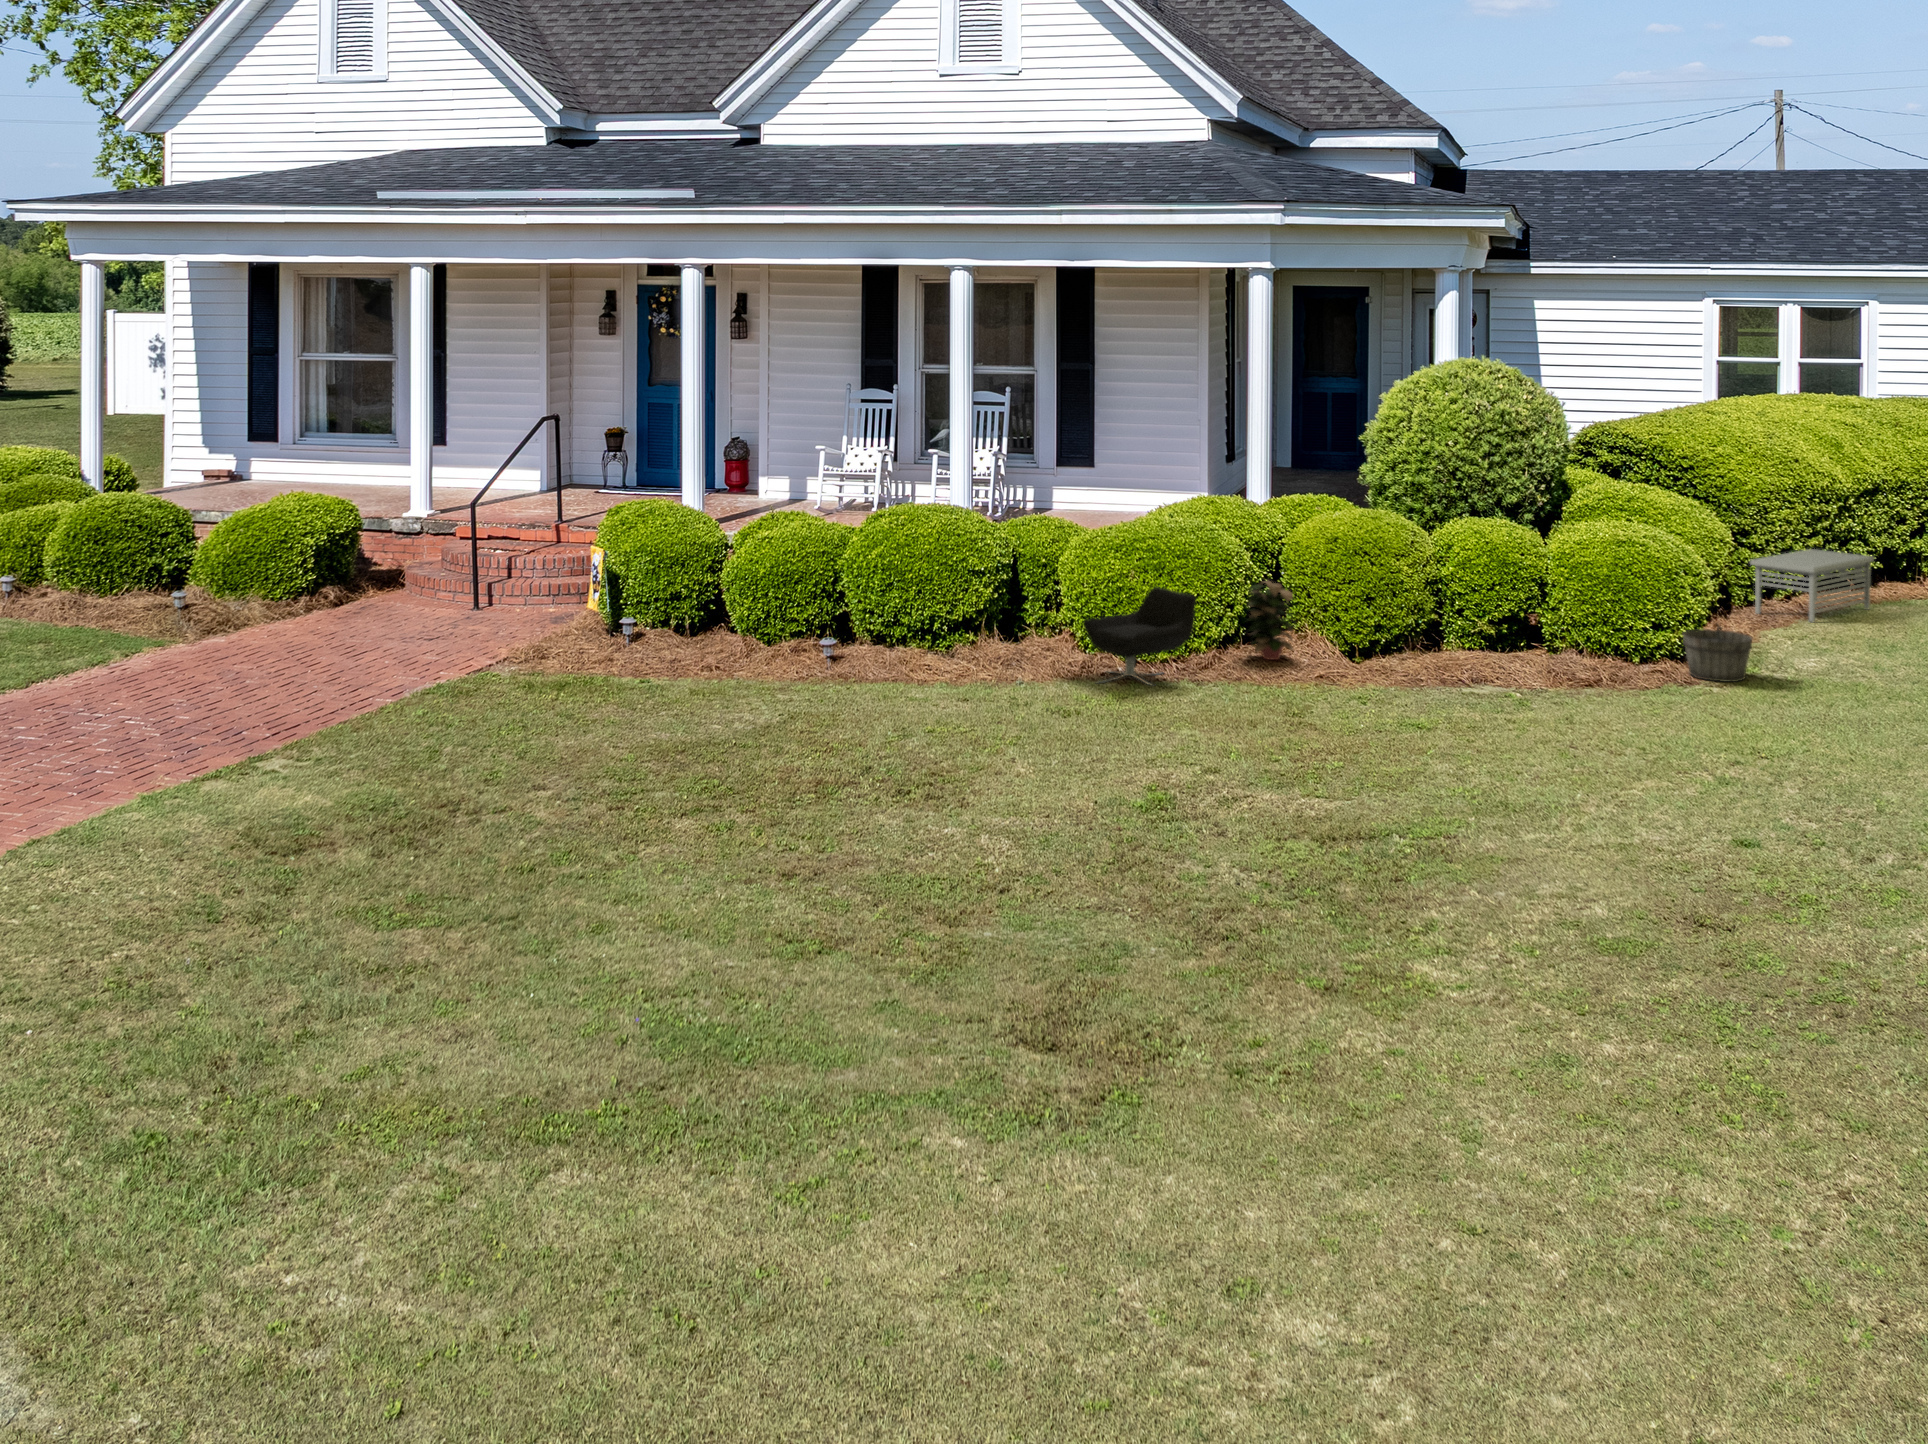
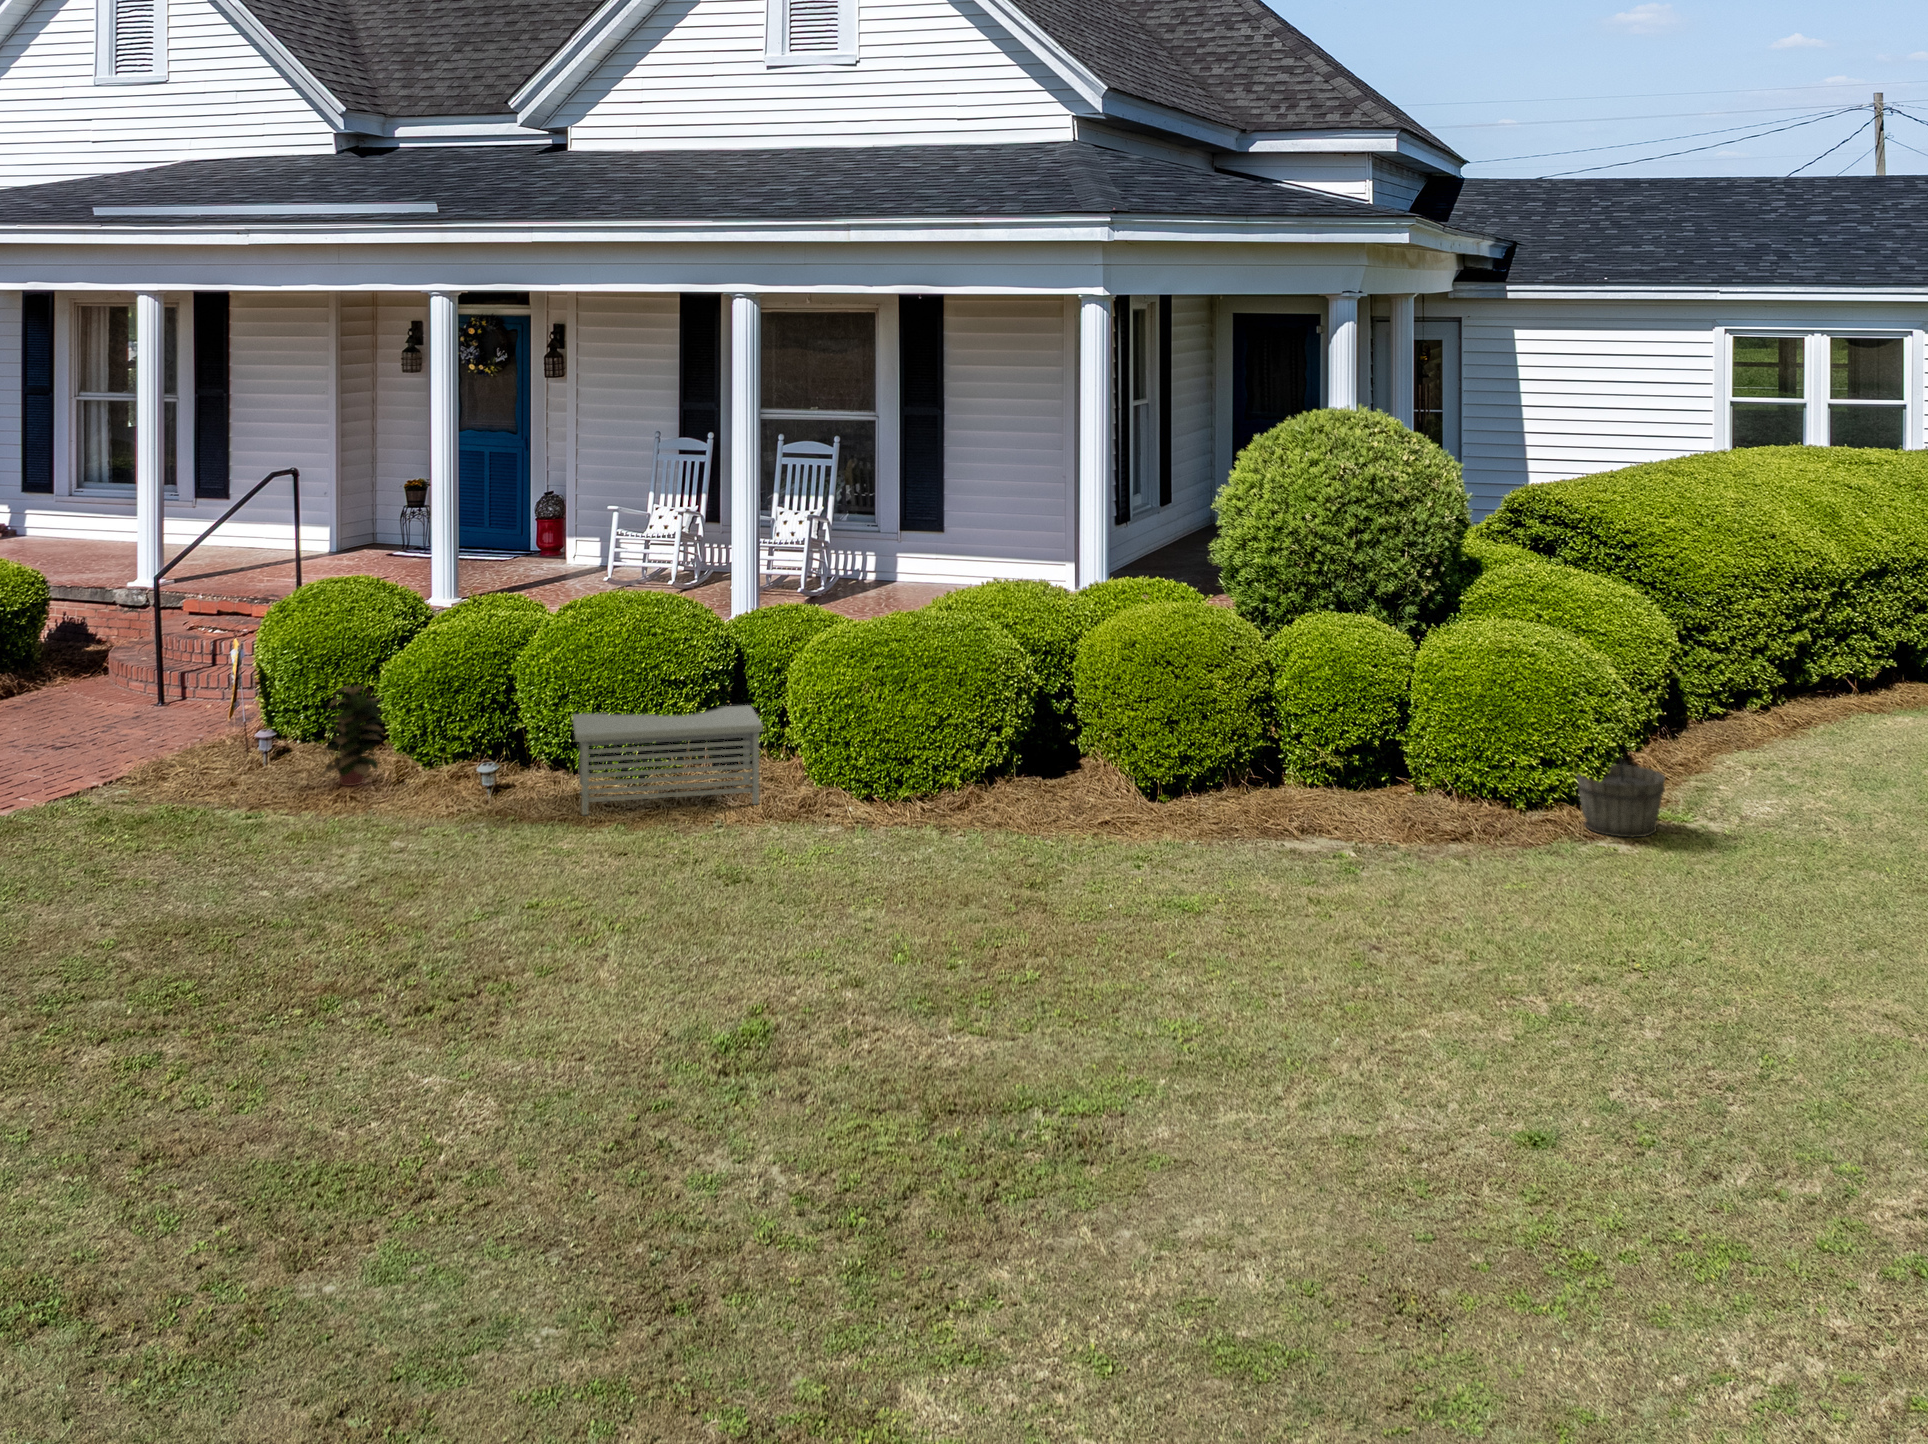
storage bench: present [1750,549,1874,622] -> present [572,705,763,815]
decorative plant: present [1247,581,1293,660] -> present [322,686,387,786]
lounge chair: present [1083,587,1196,685] -> none [792,703,933,837]

